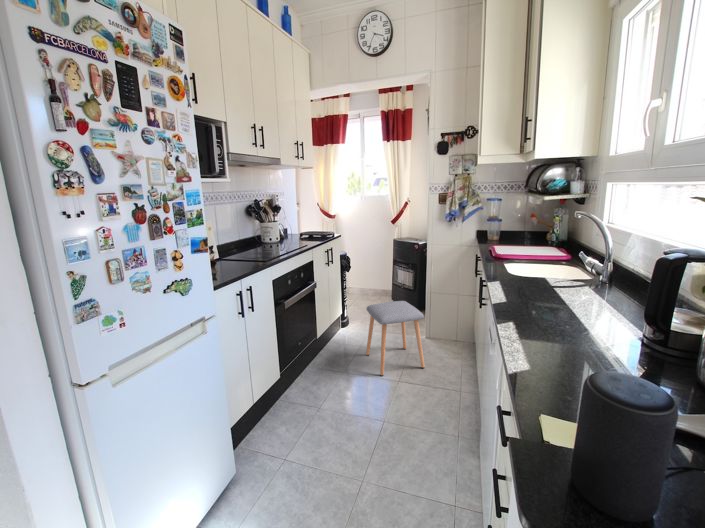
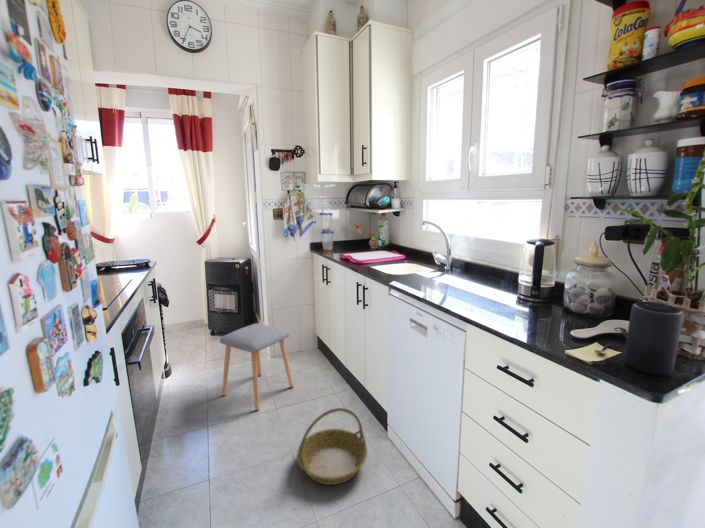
basket: none [372,392,440,464] -> present [297,408,367,485]

